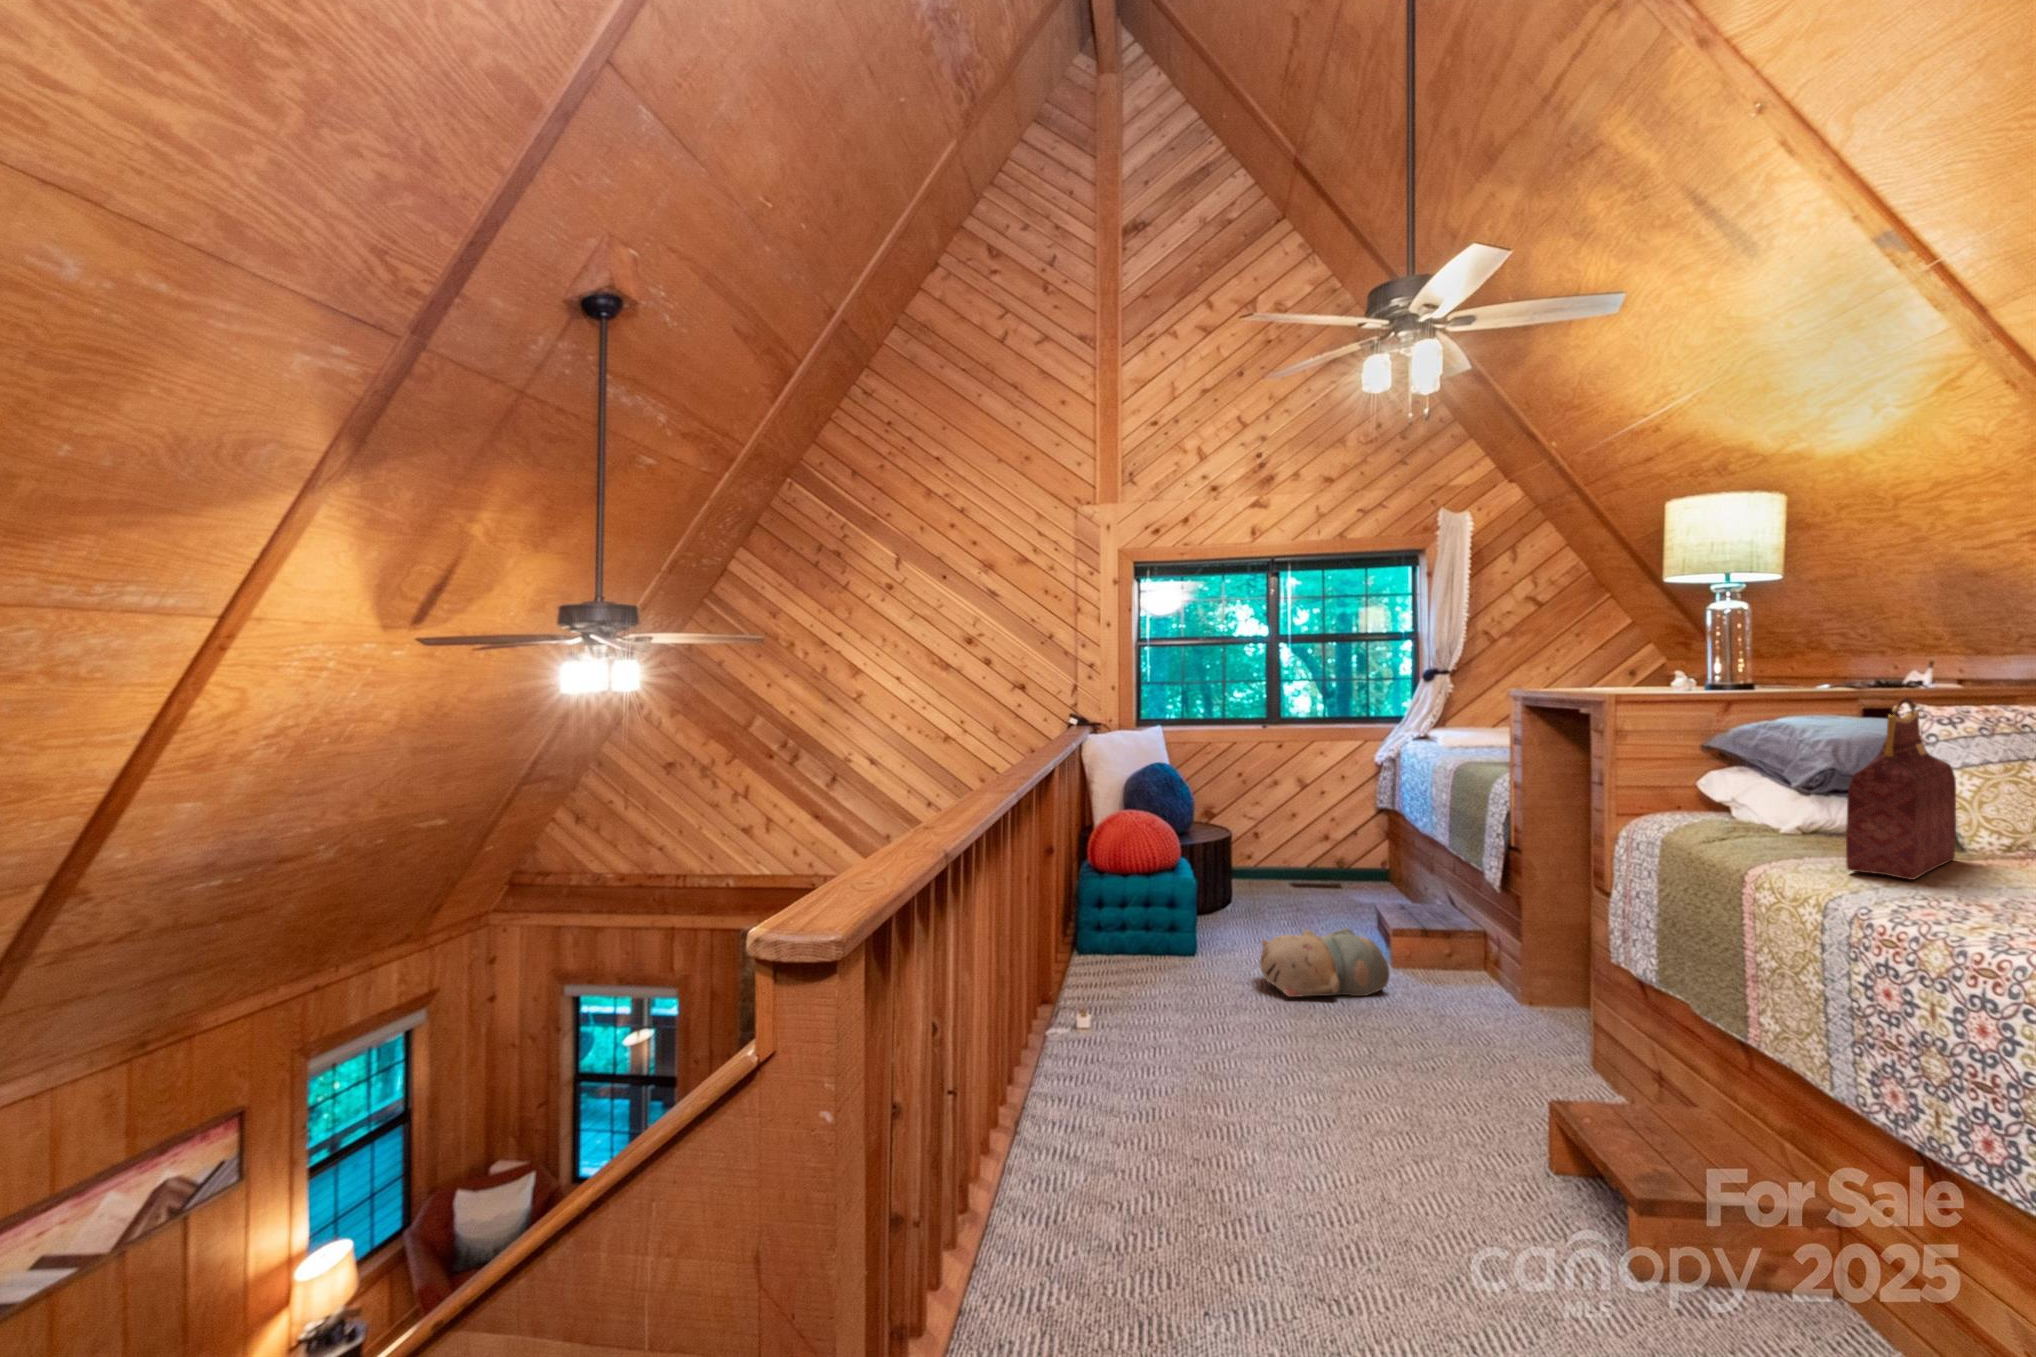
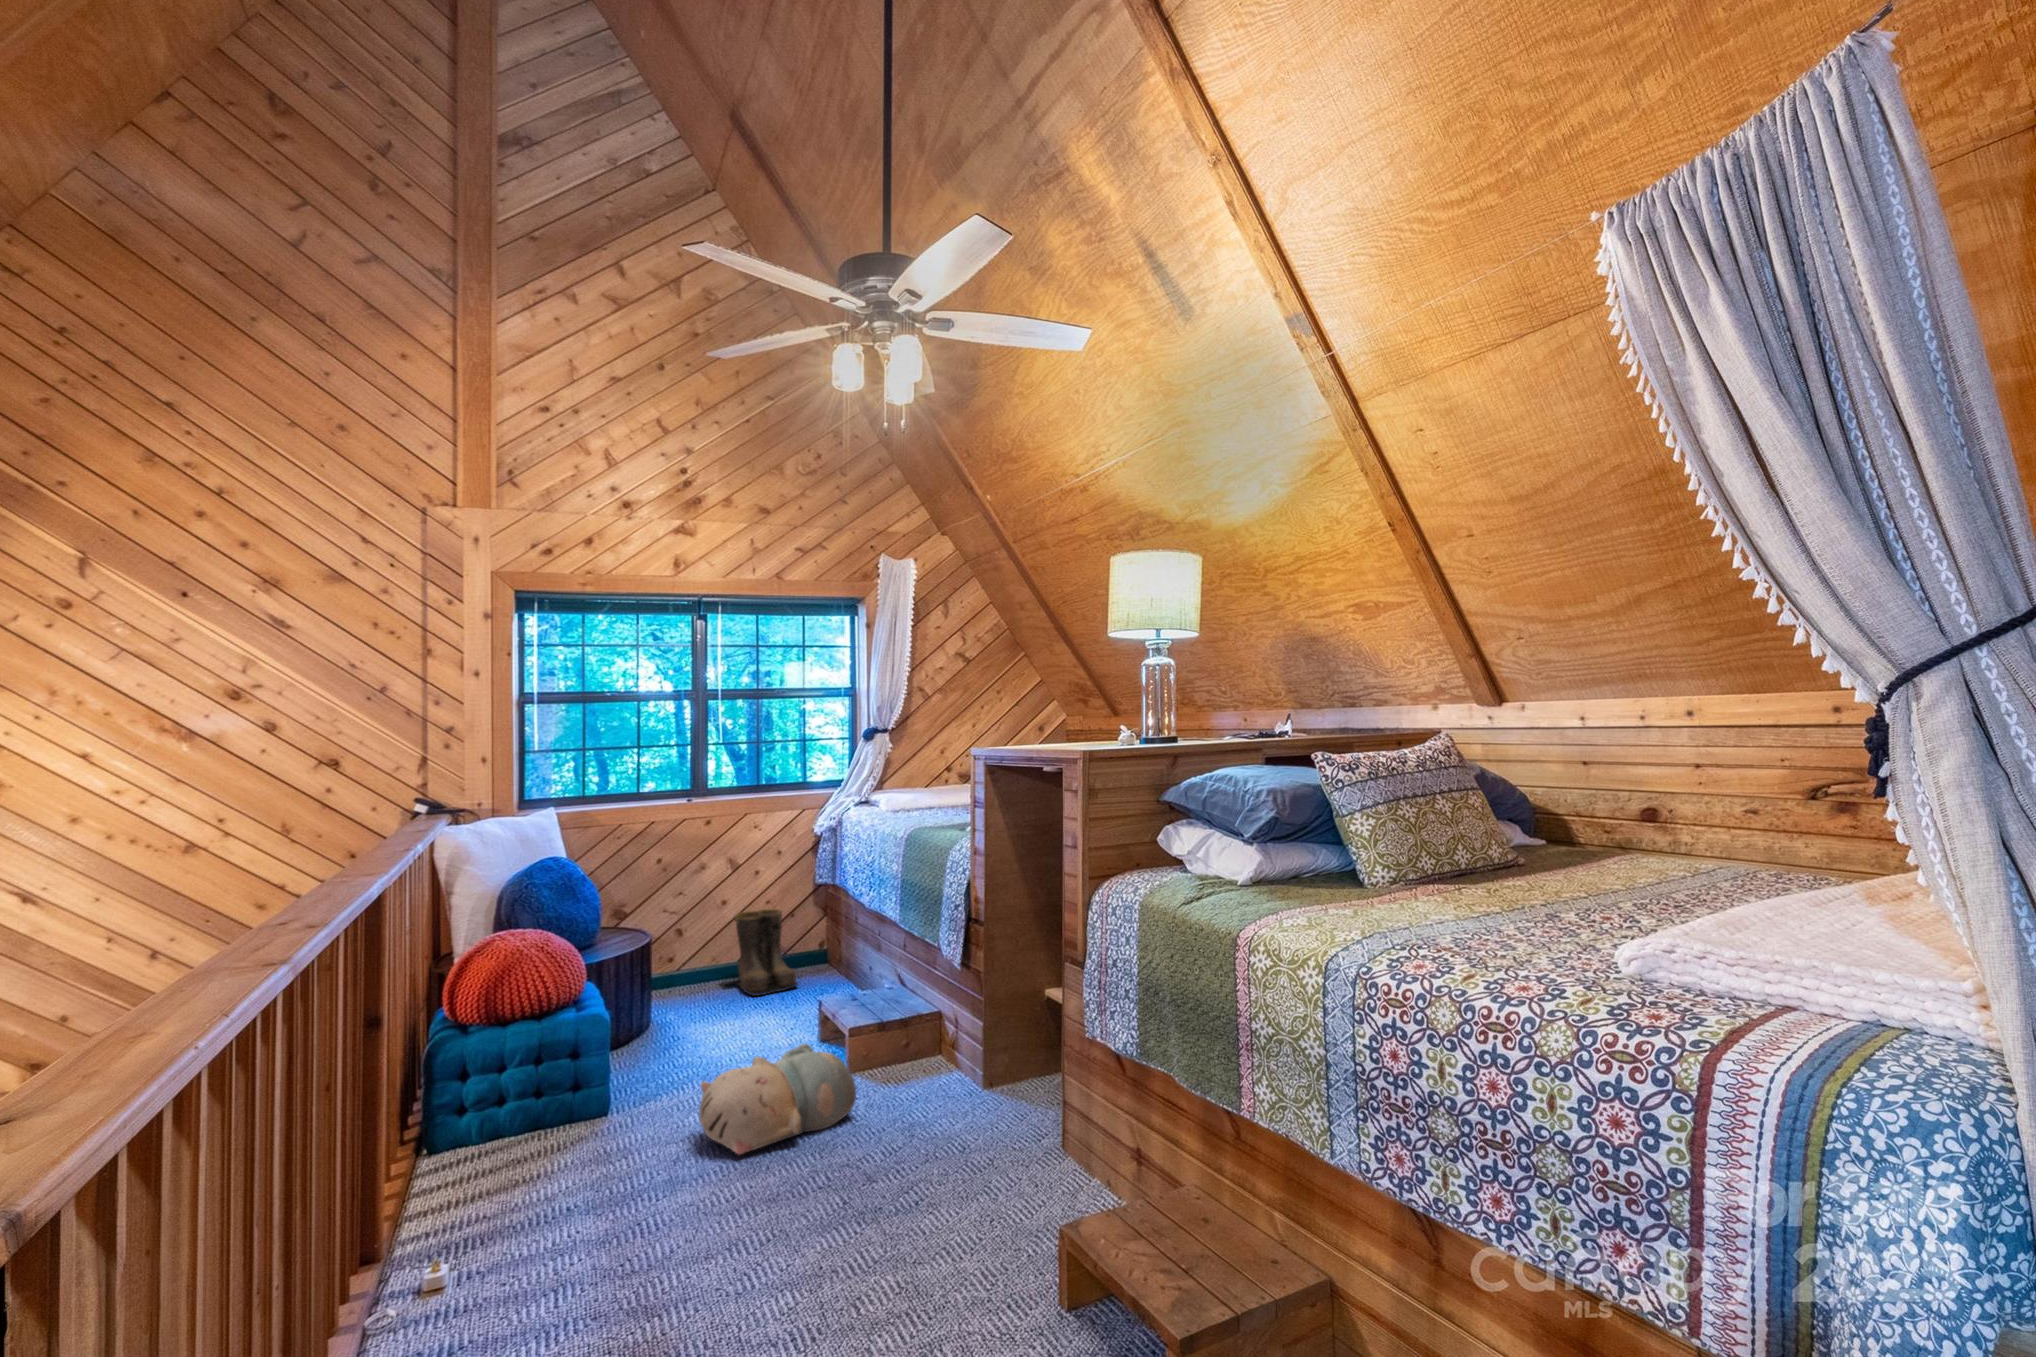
handbag: present [1846,697,1956,880] -> none [1323,750,1377,928]
boots: none [1302,825,1361,895] -> present [734,909,798,996]

